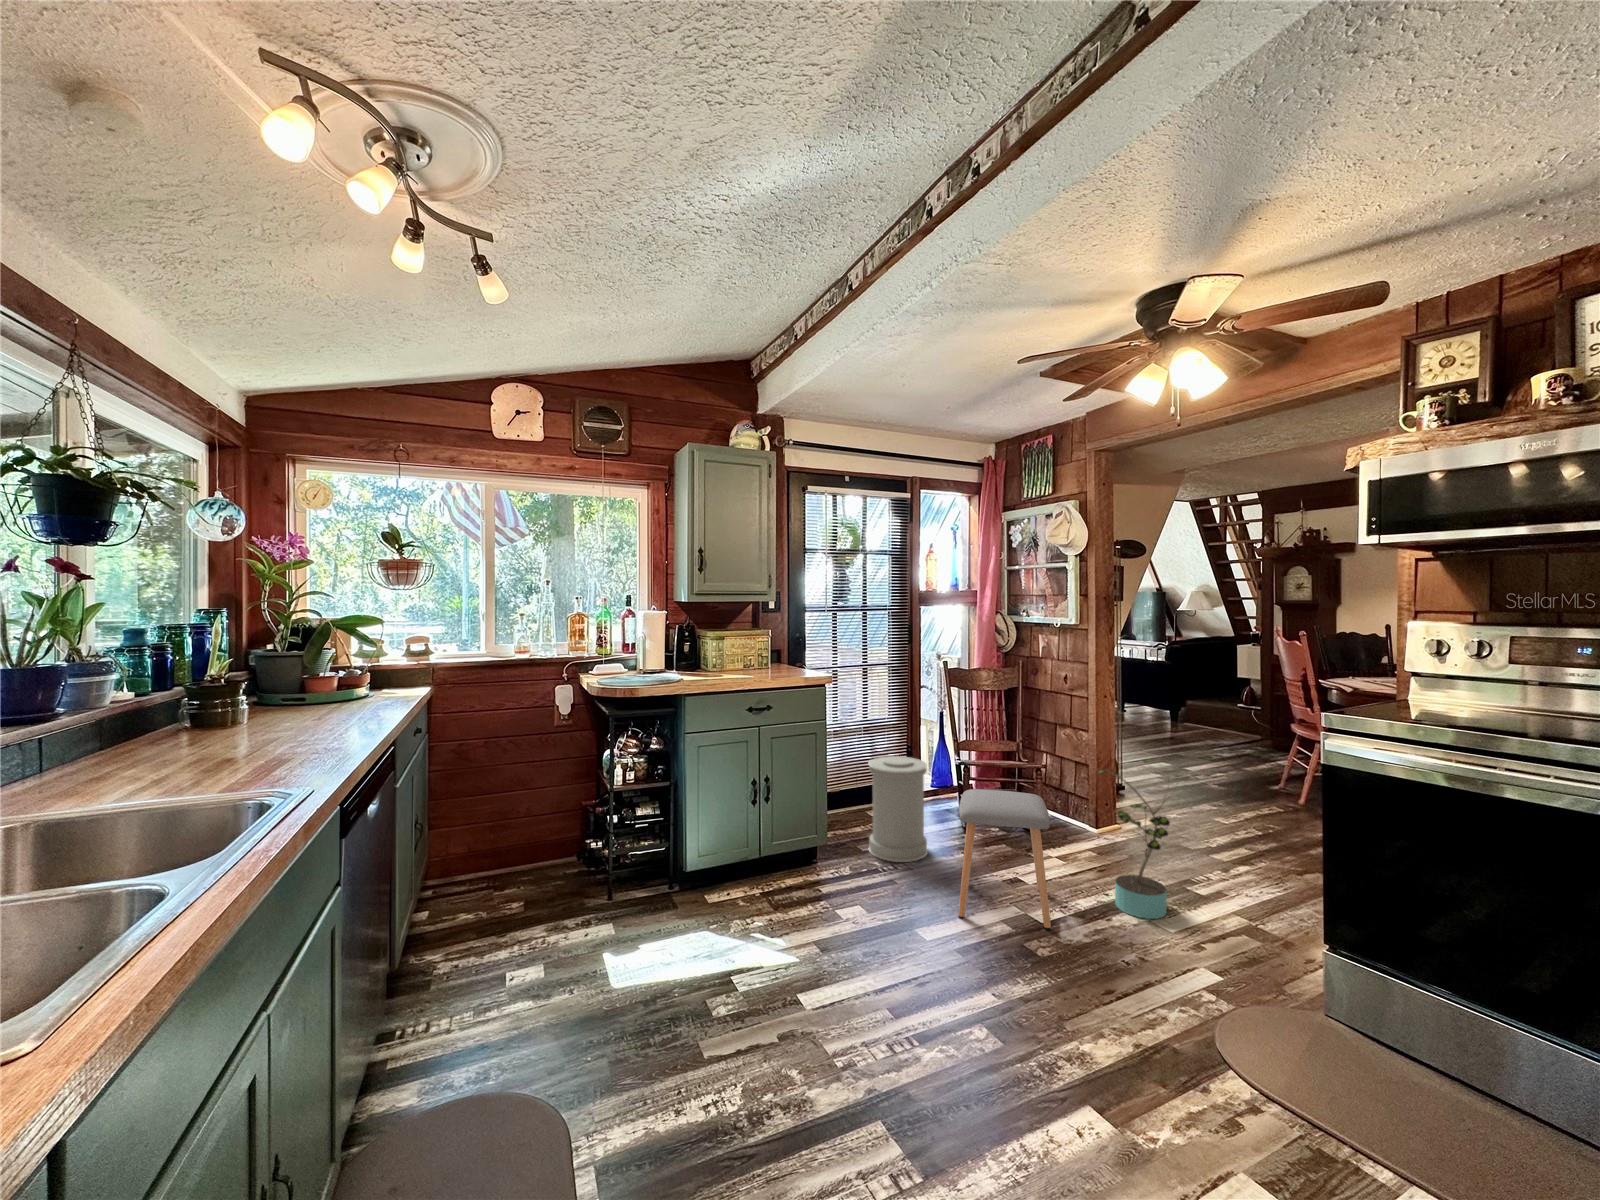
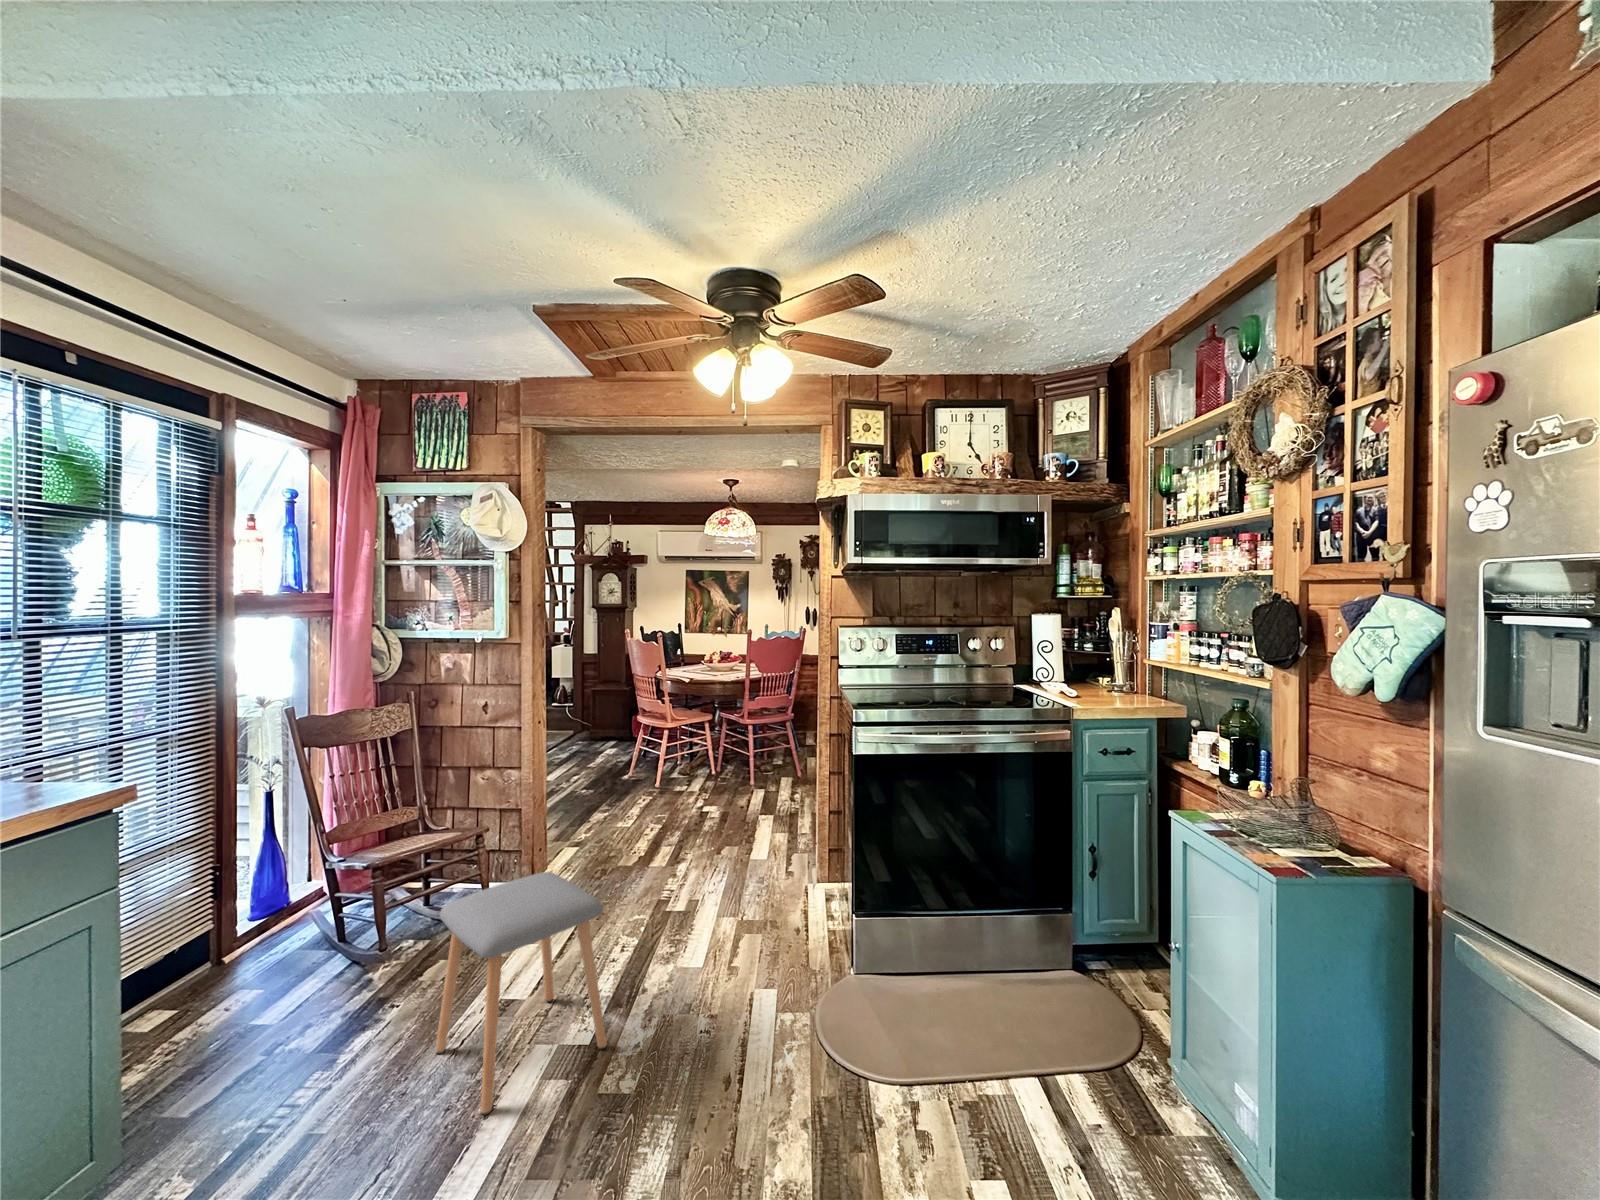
trash can: present [869,756,928,862] -> none [201,883,339,1105]
potted plant: present [1097,759,1180,919] -> none [603,782,703,972]

